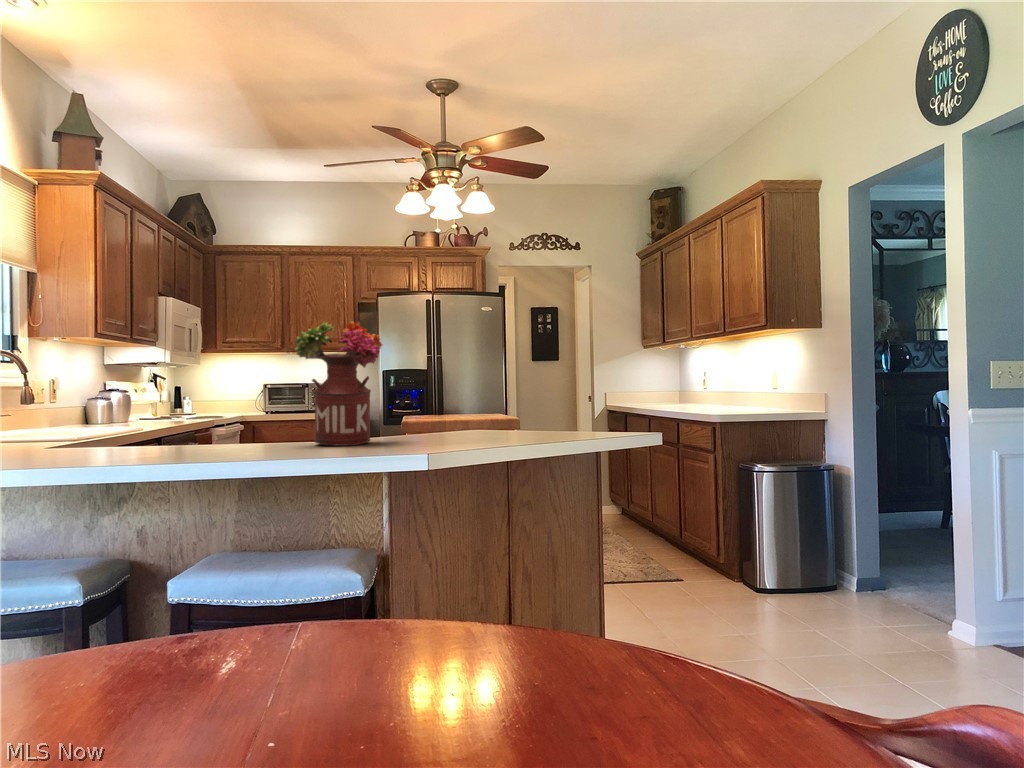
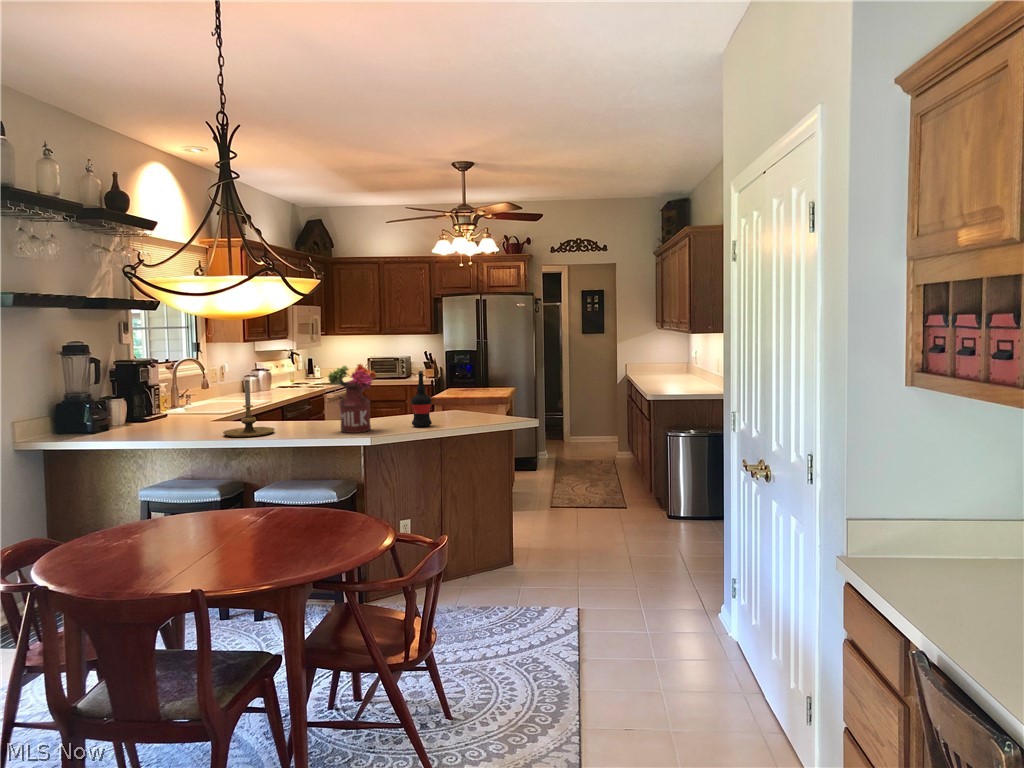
wine bottle: none [435,341,469,437] -> present [411,371,432,427]
candle holder: none [74,345,183,456] -> present [223,380,275,437]

